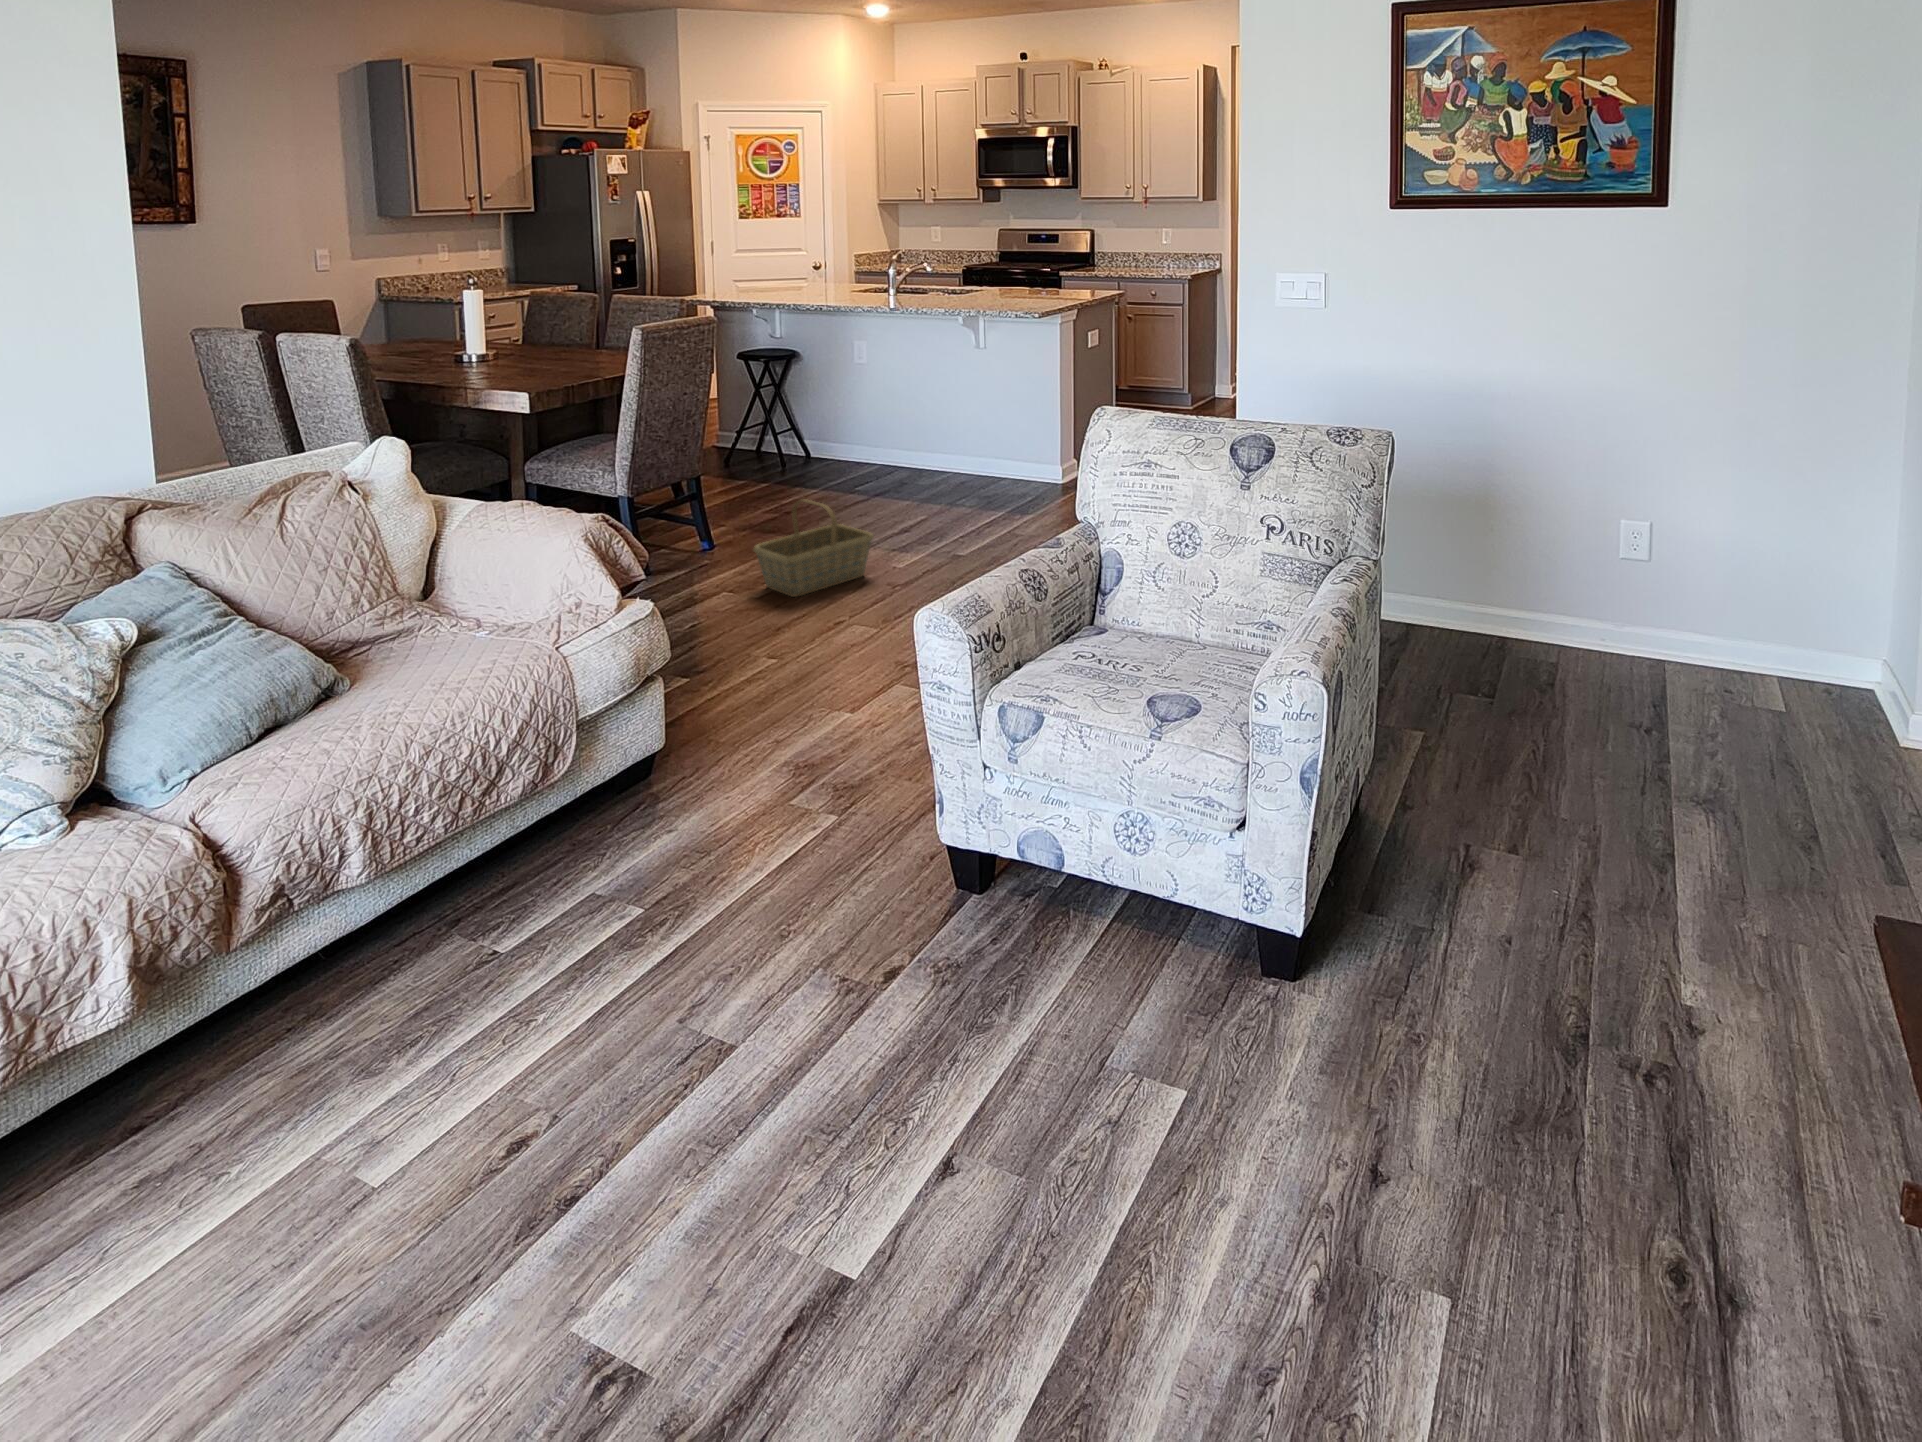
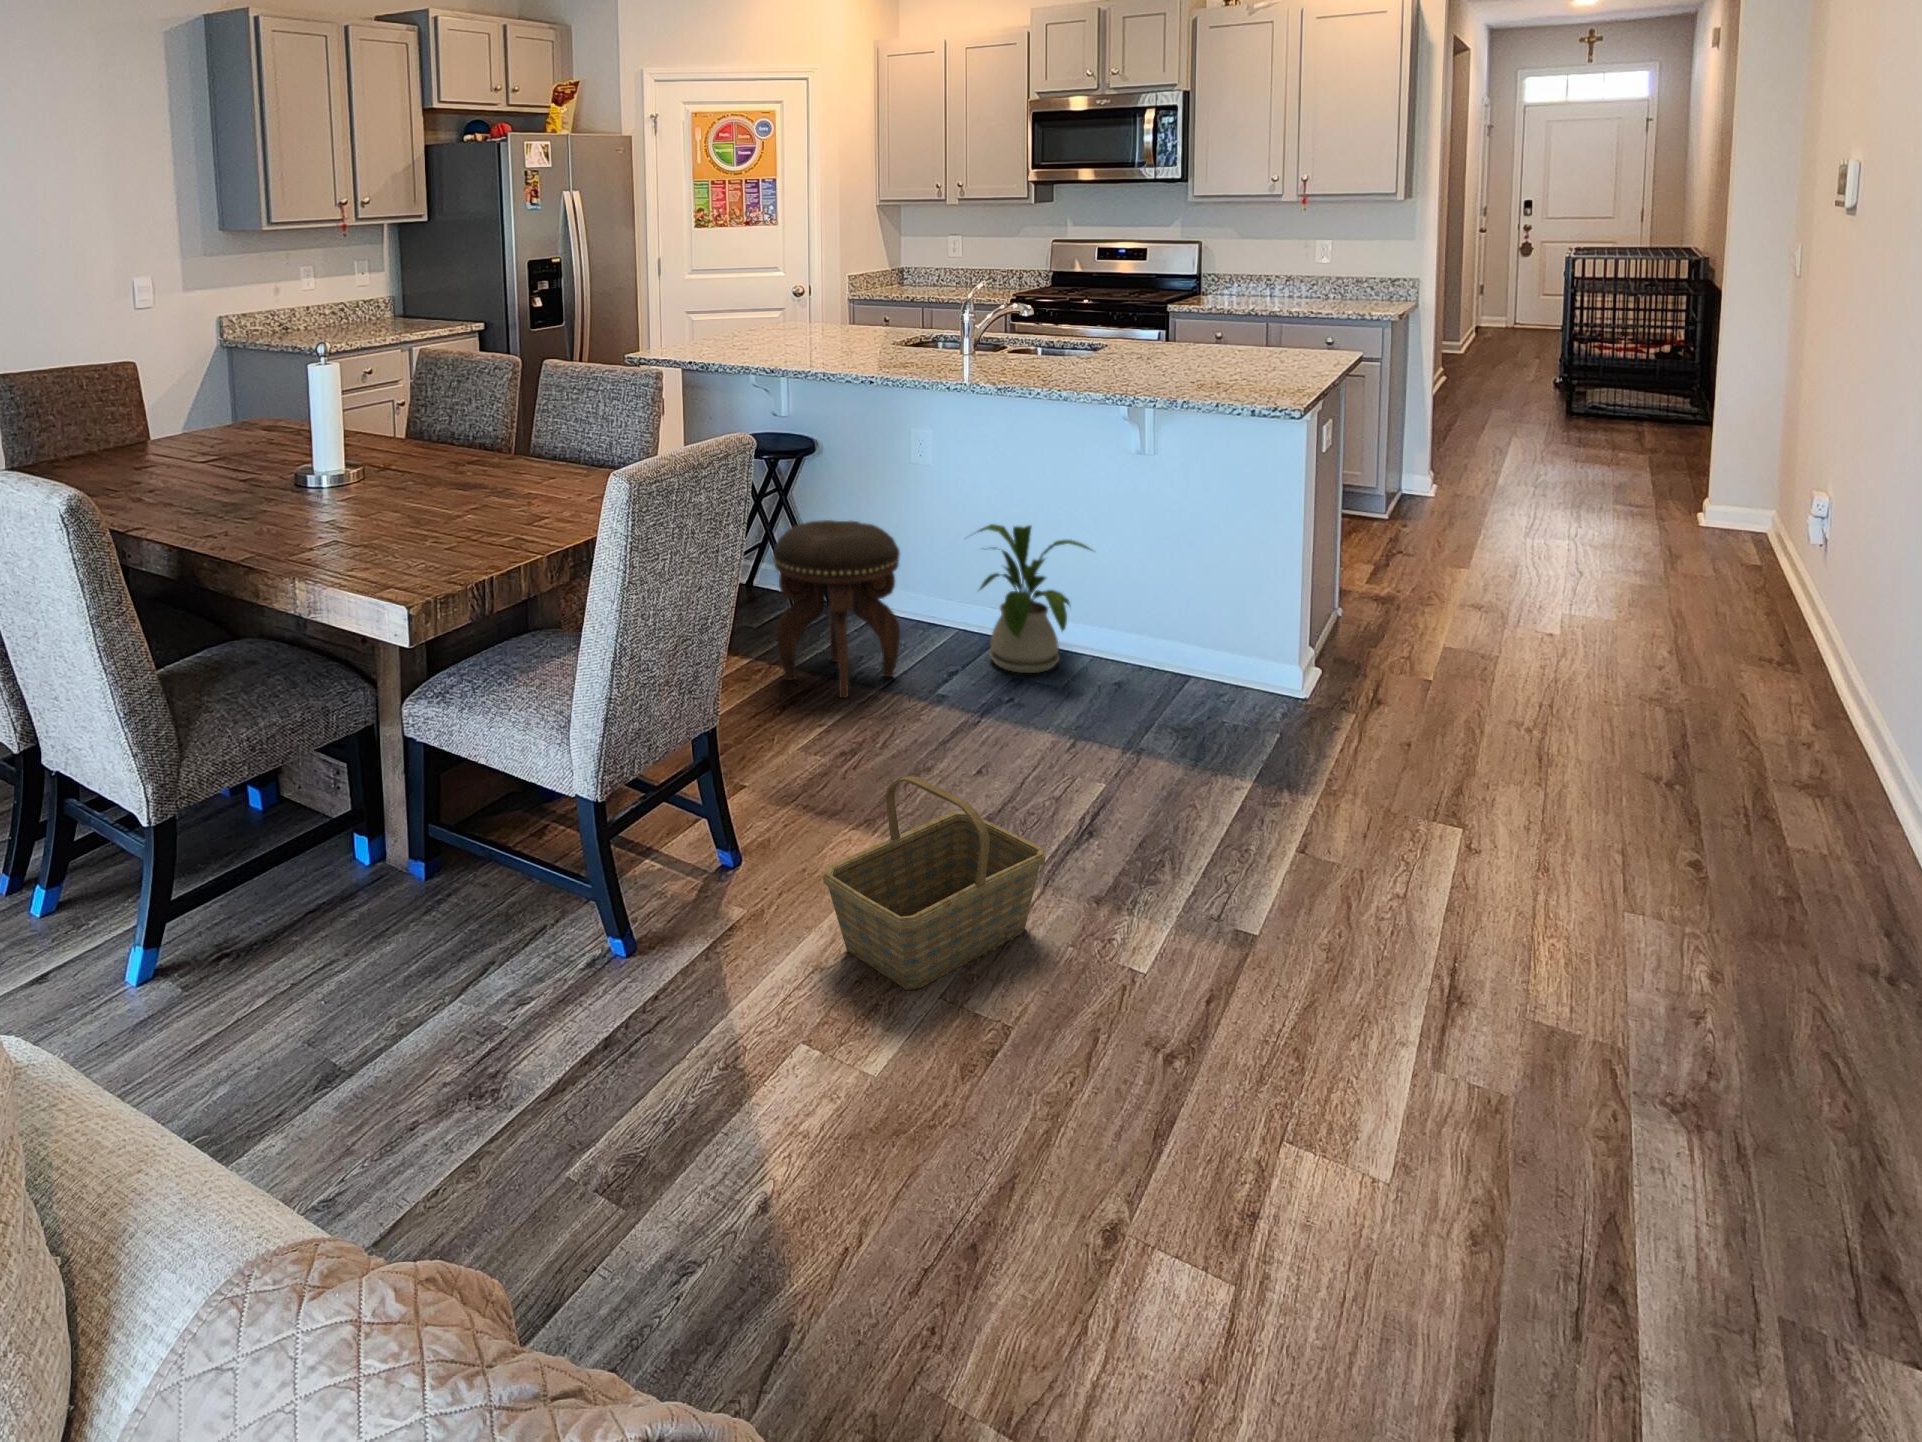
house plant: none [886,394,959,485] -> present [975,524,1092,673]
footstool: none [762,397,842,500] -> present [773,520,900,698]

